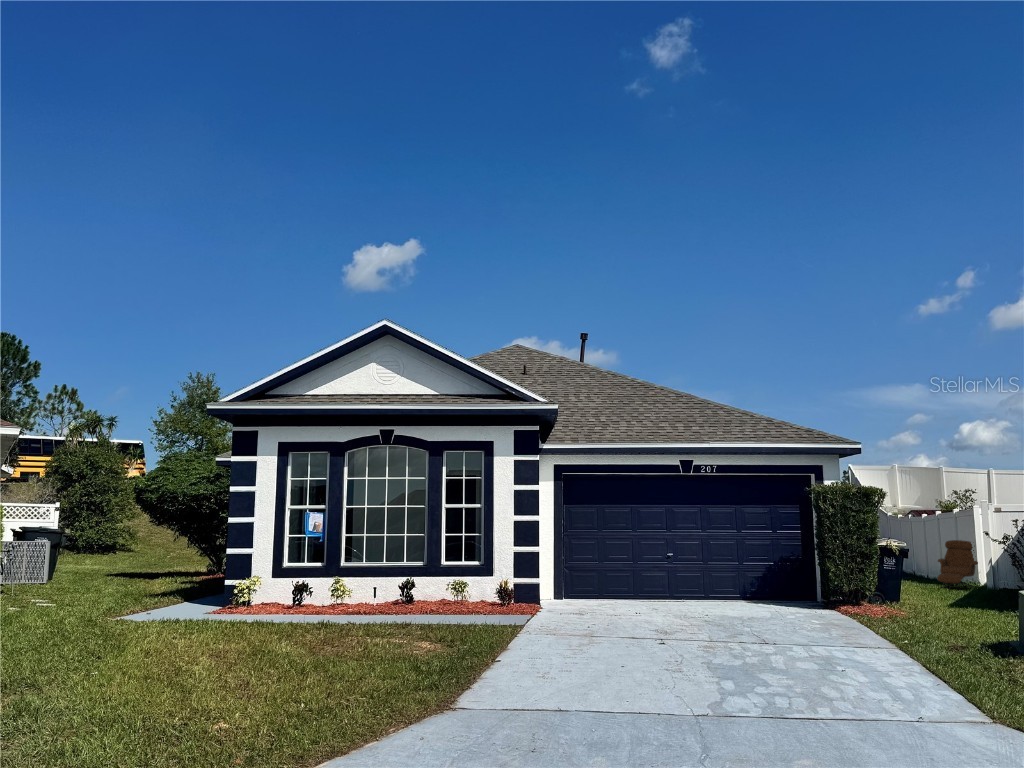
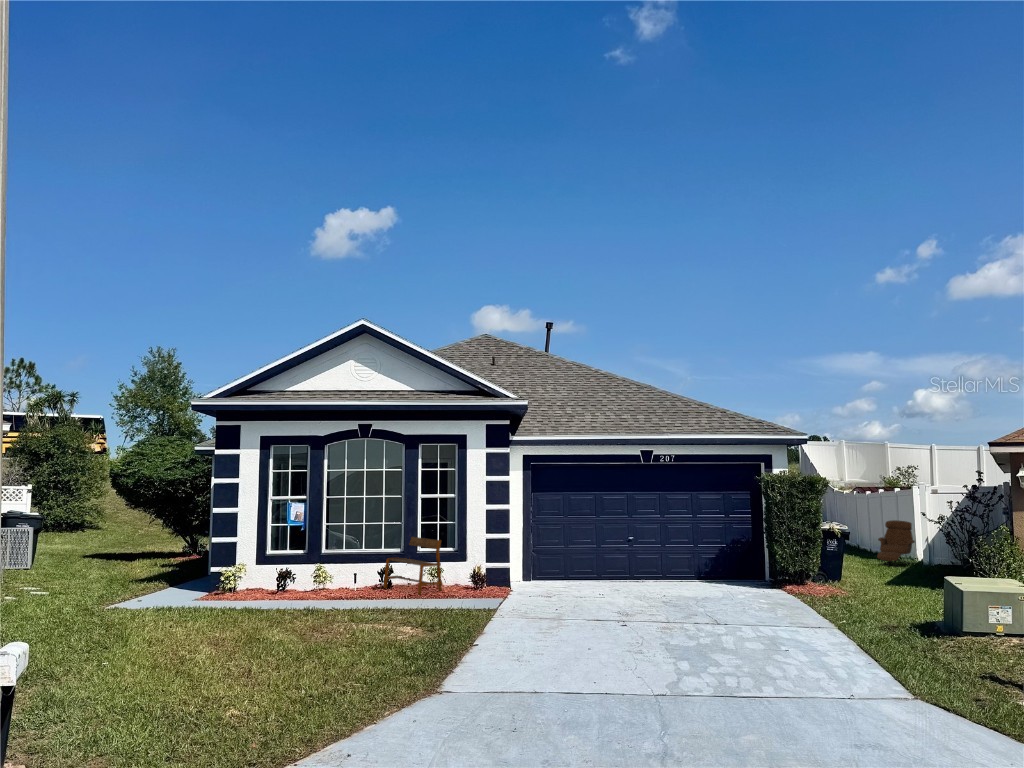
bench: none [405,548,466,611] -> present [384,537,442,595]

